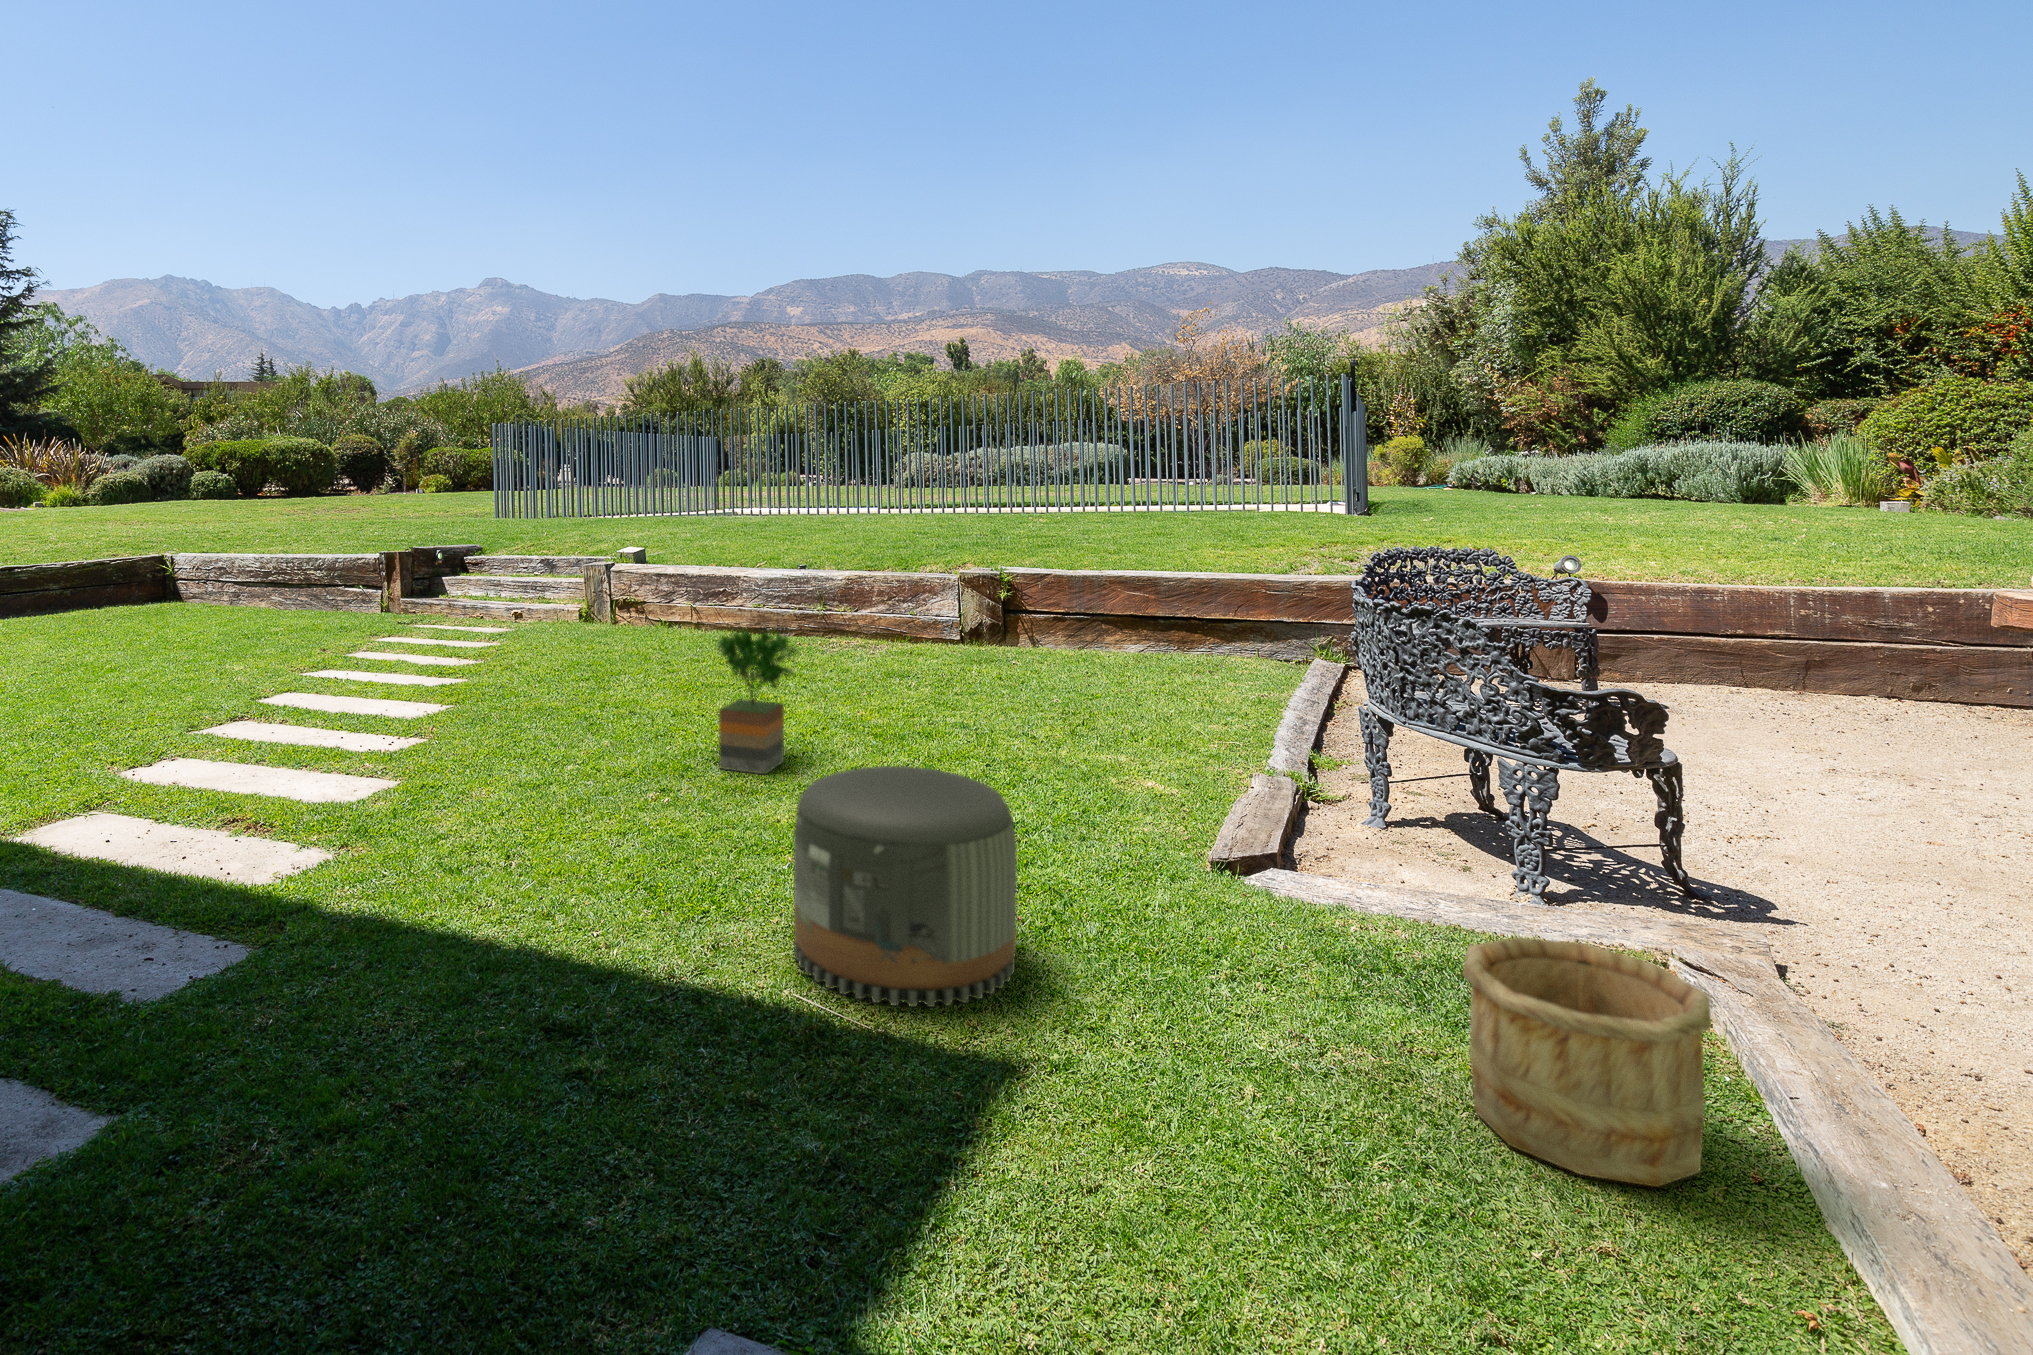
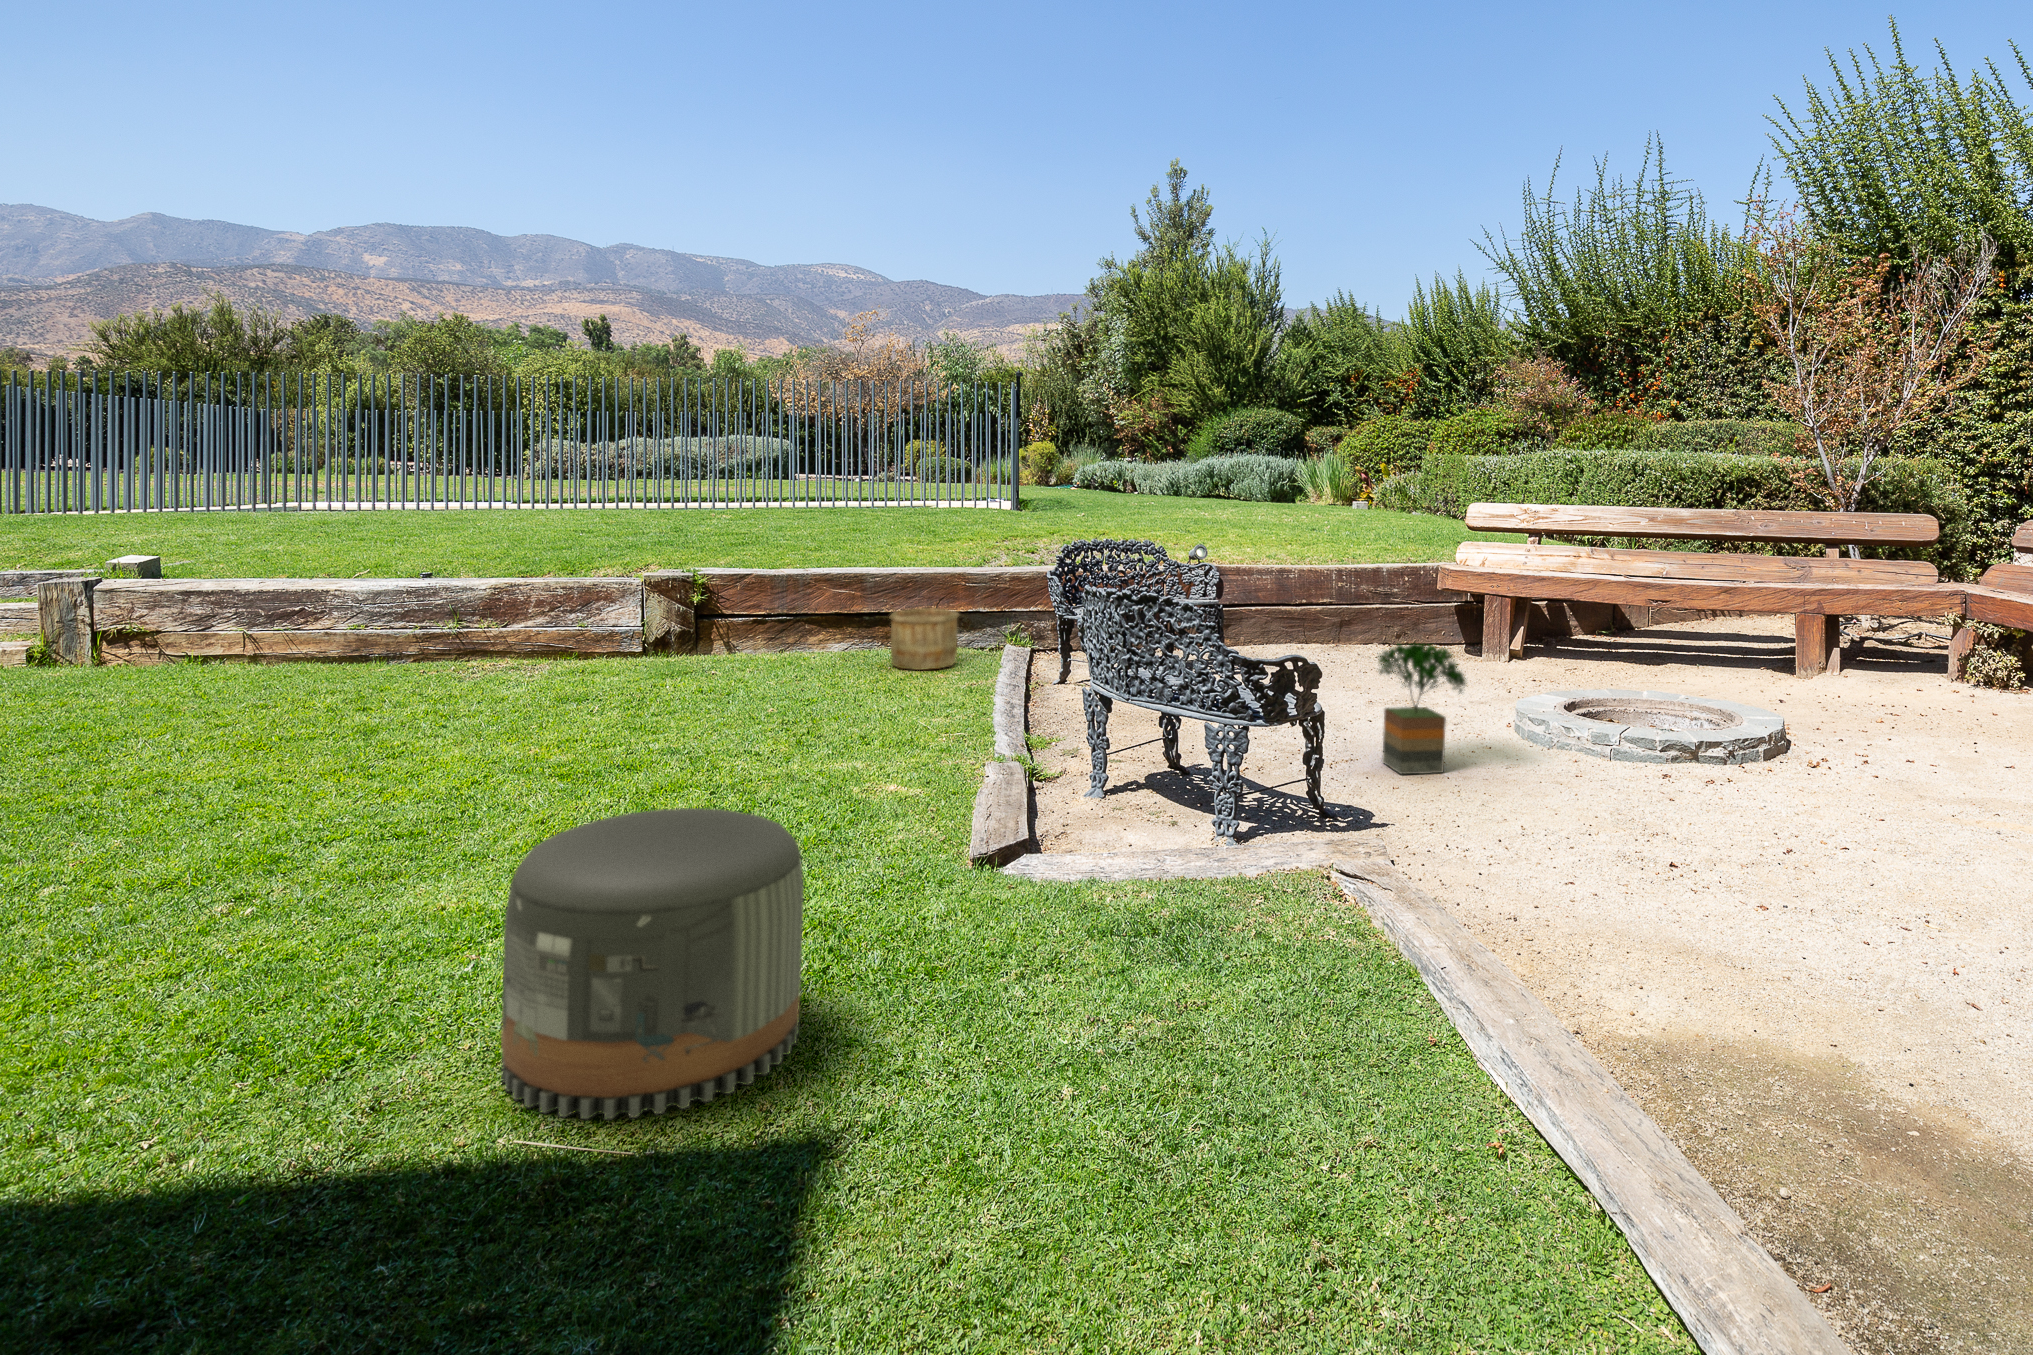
potted tree: present [717,631,798,774] -> present [1378,642,1467,774]
wooden bucket: present [1463,937,1711,1187] -> present [890,608,959,670]

